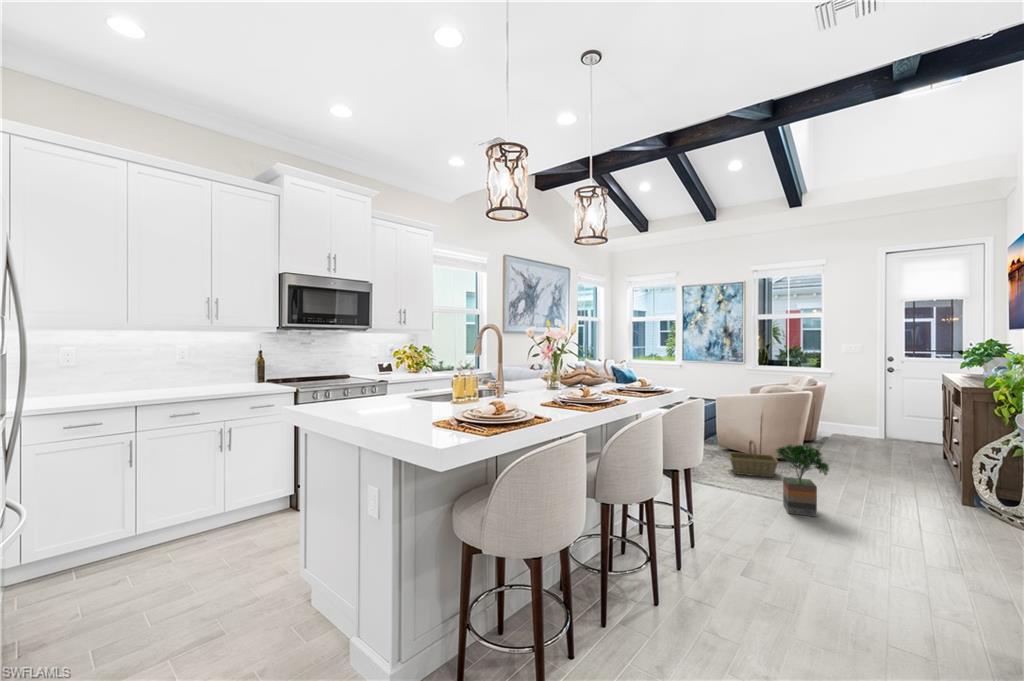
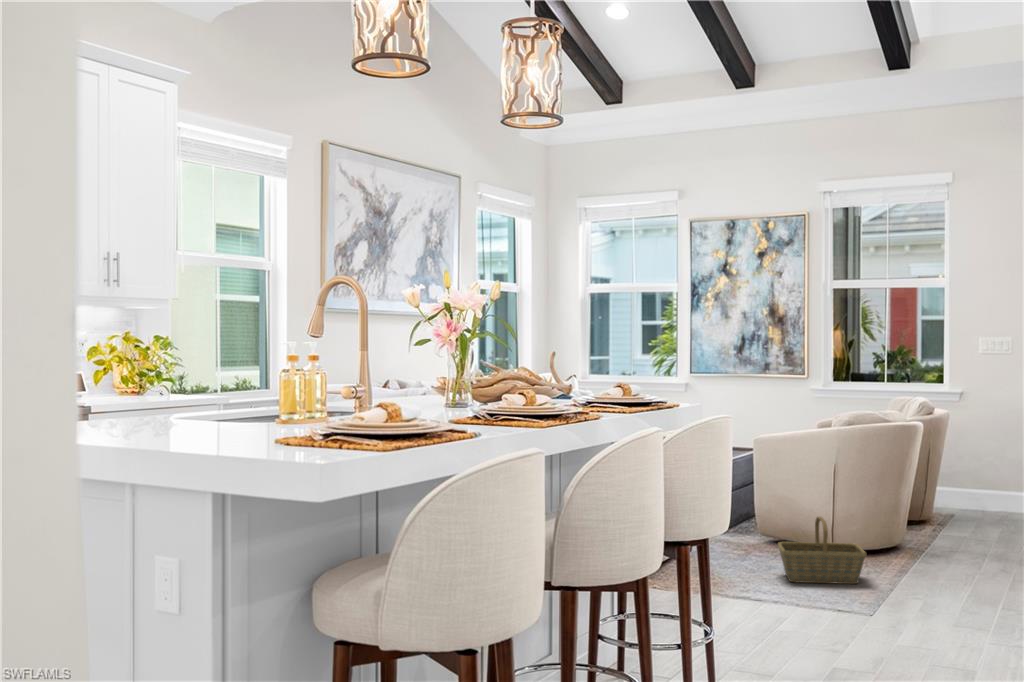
potted tree: present [776,445,829,517] -> none [858,511,951,641]

